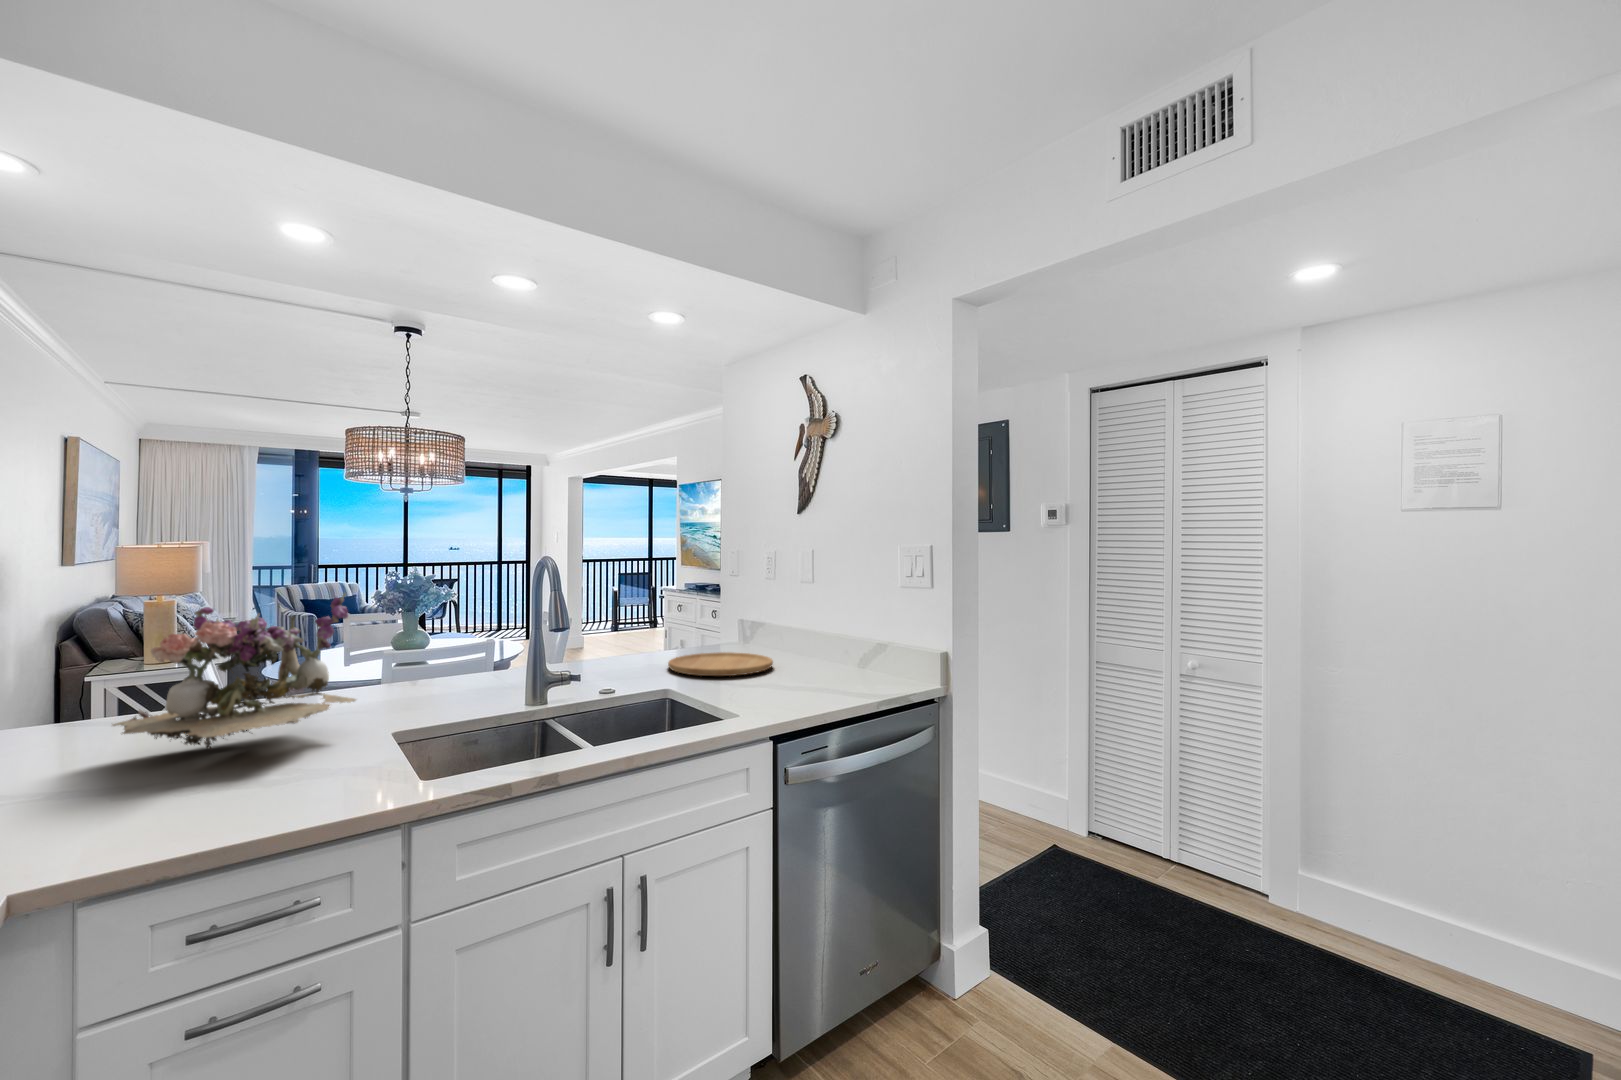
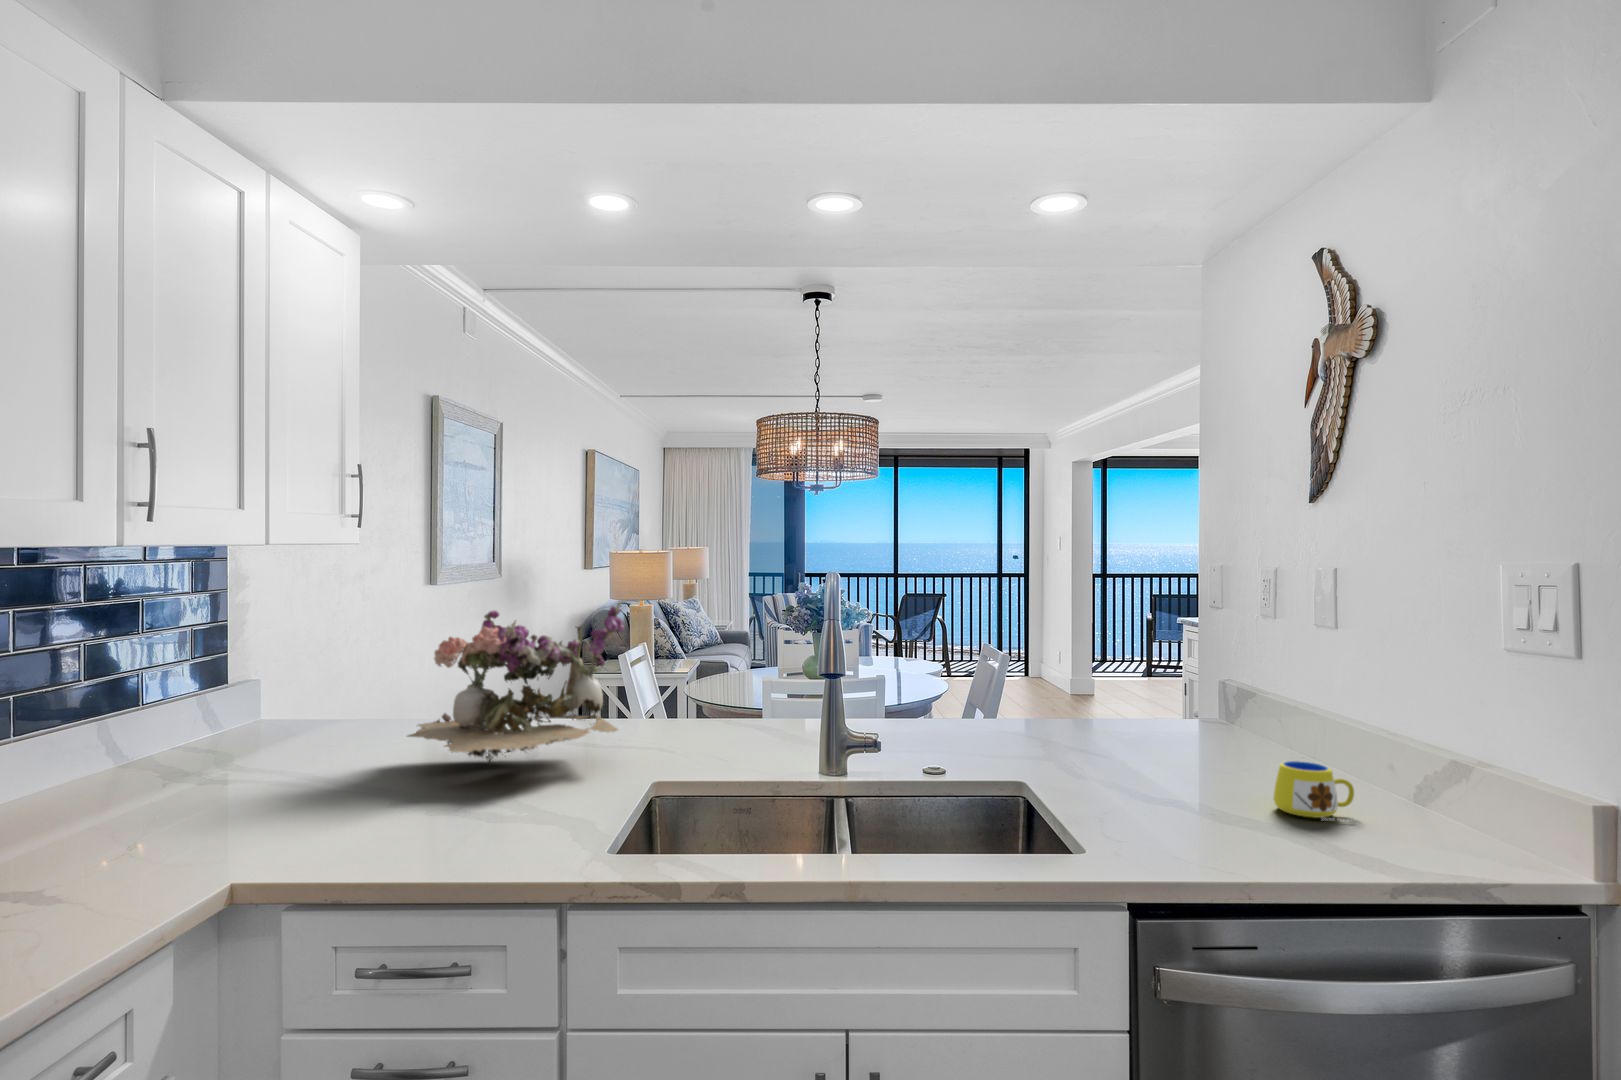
cutting board: present [668,652,773,676] -> none [1061,722,1241,768]
mug: none [806,659,845,688] -> present [1273,761,1354,821]

